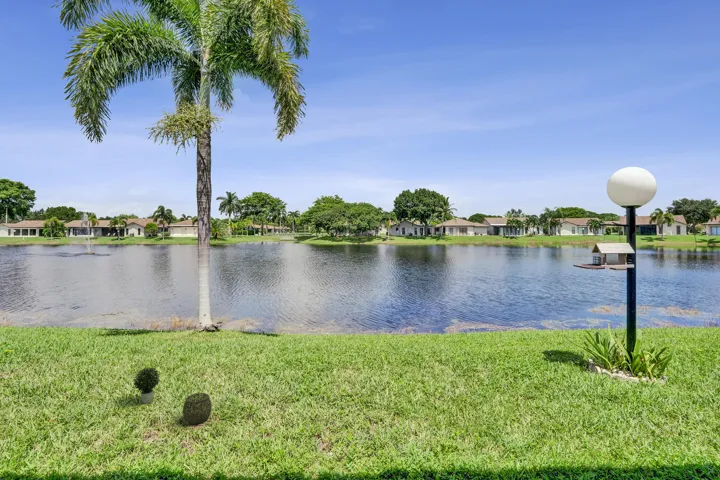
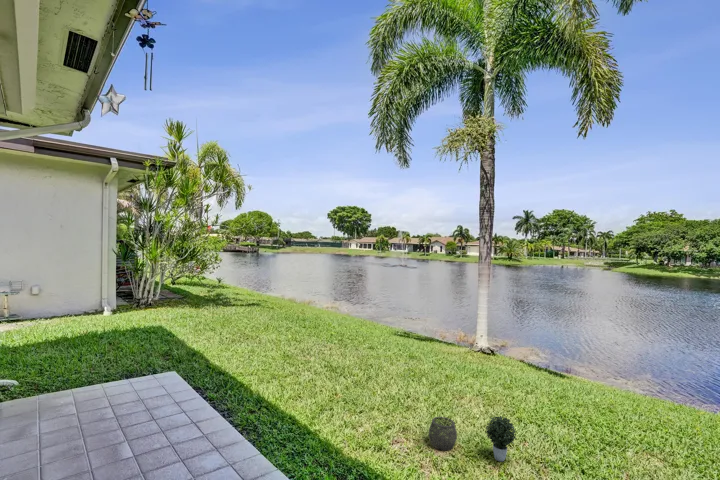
potted plant: present [133,368,160,404] -> present [486,416,516,462]

